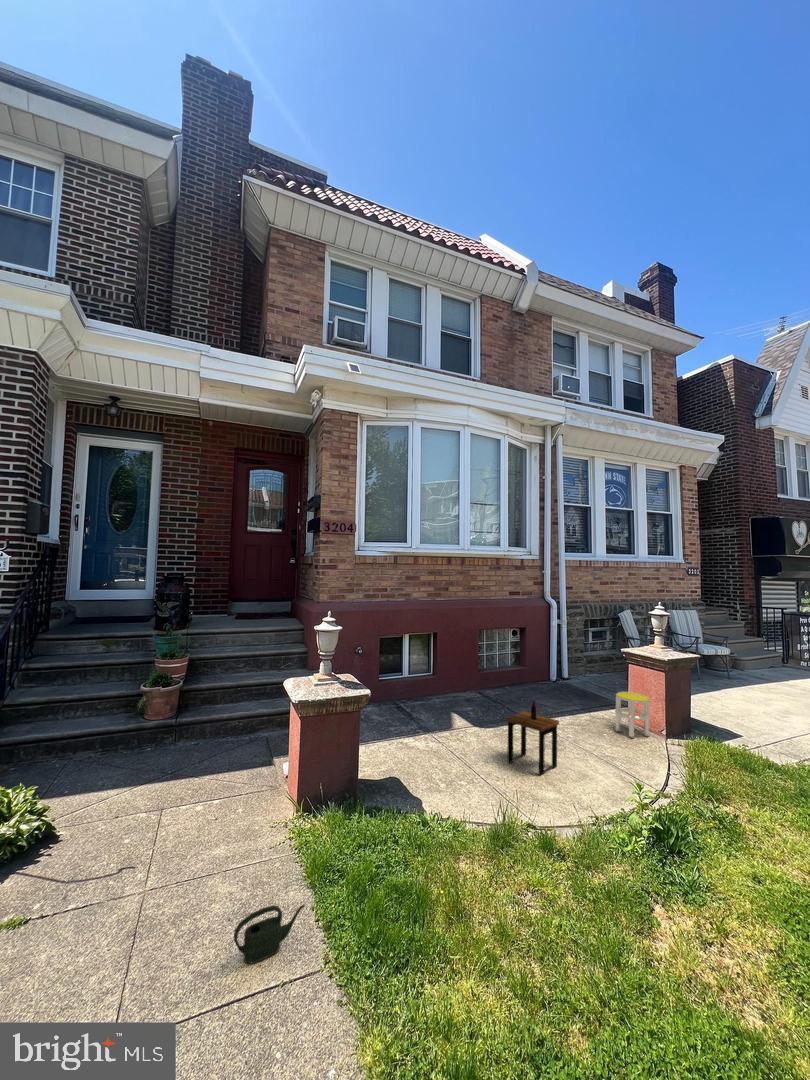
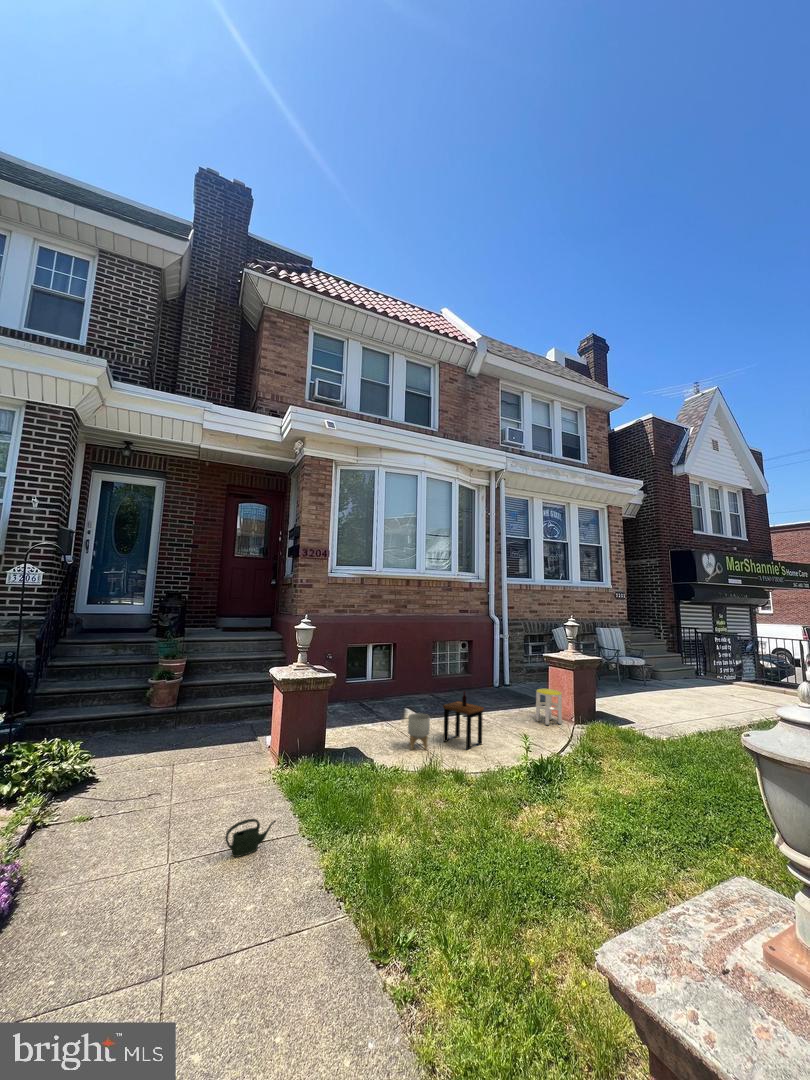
planter: none [464,728,492,776] -> present [408,713,430,750]

